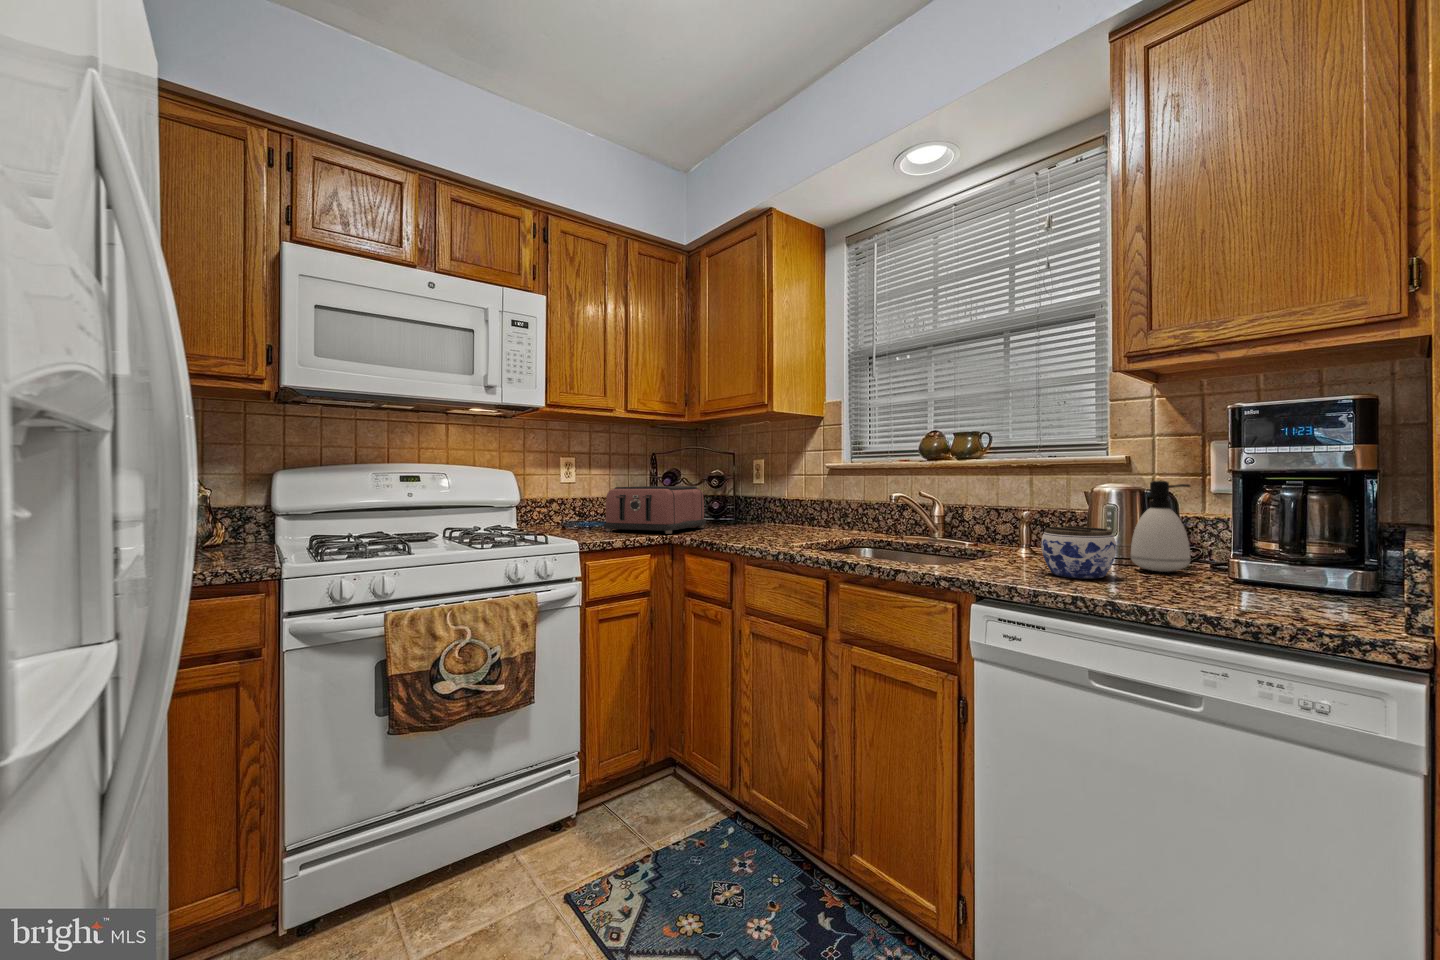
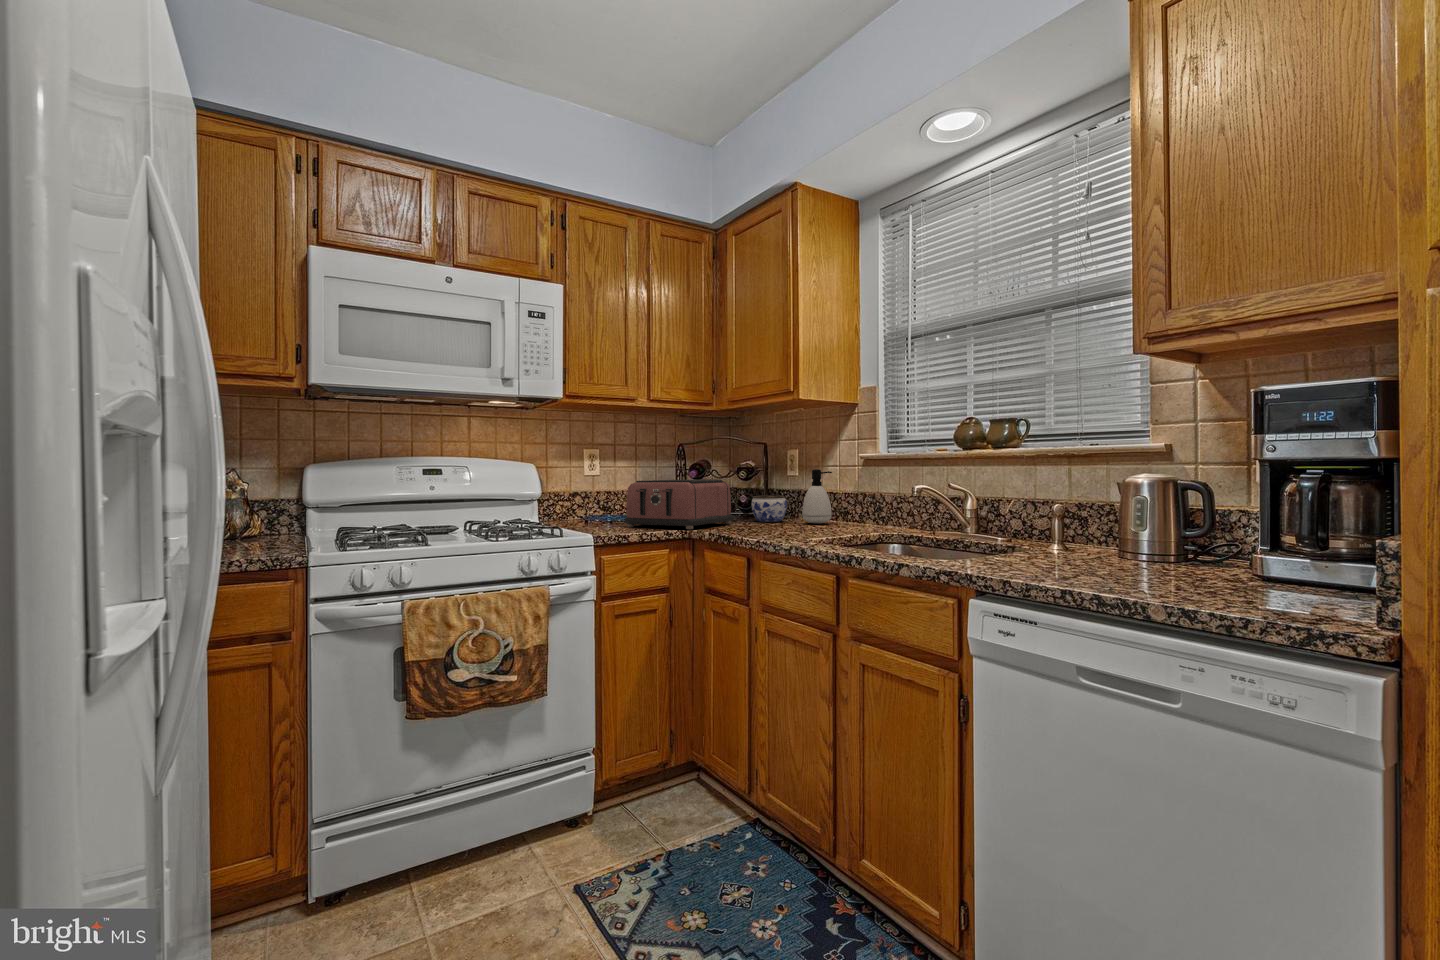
soap dispenser: present [1131,481,1190,572] -> present [802,469,832,524]
jar: present [1041,526,1116,579] -> present [752,495,787,522]

